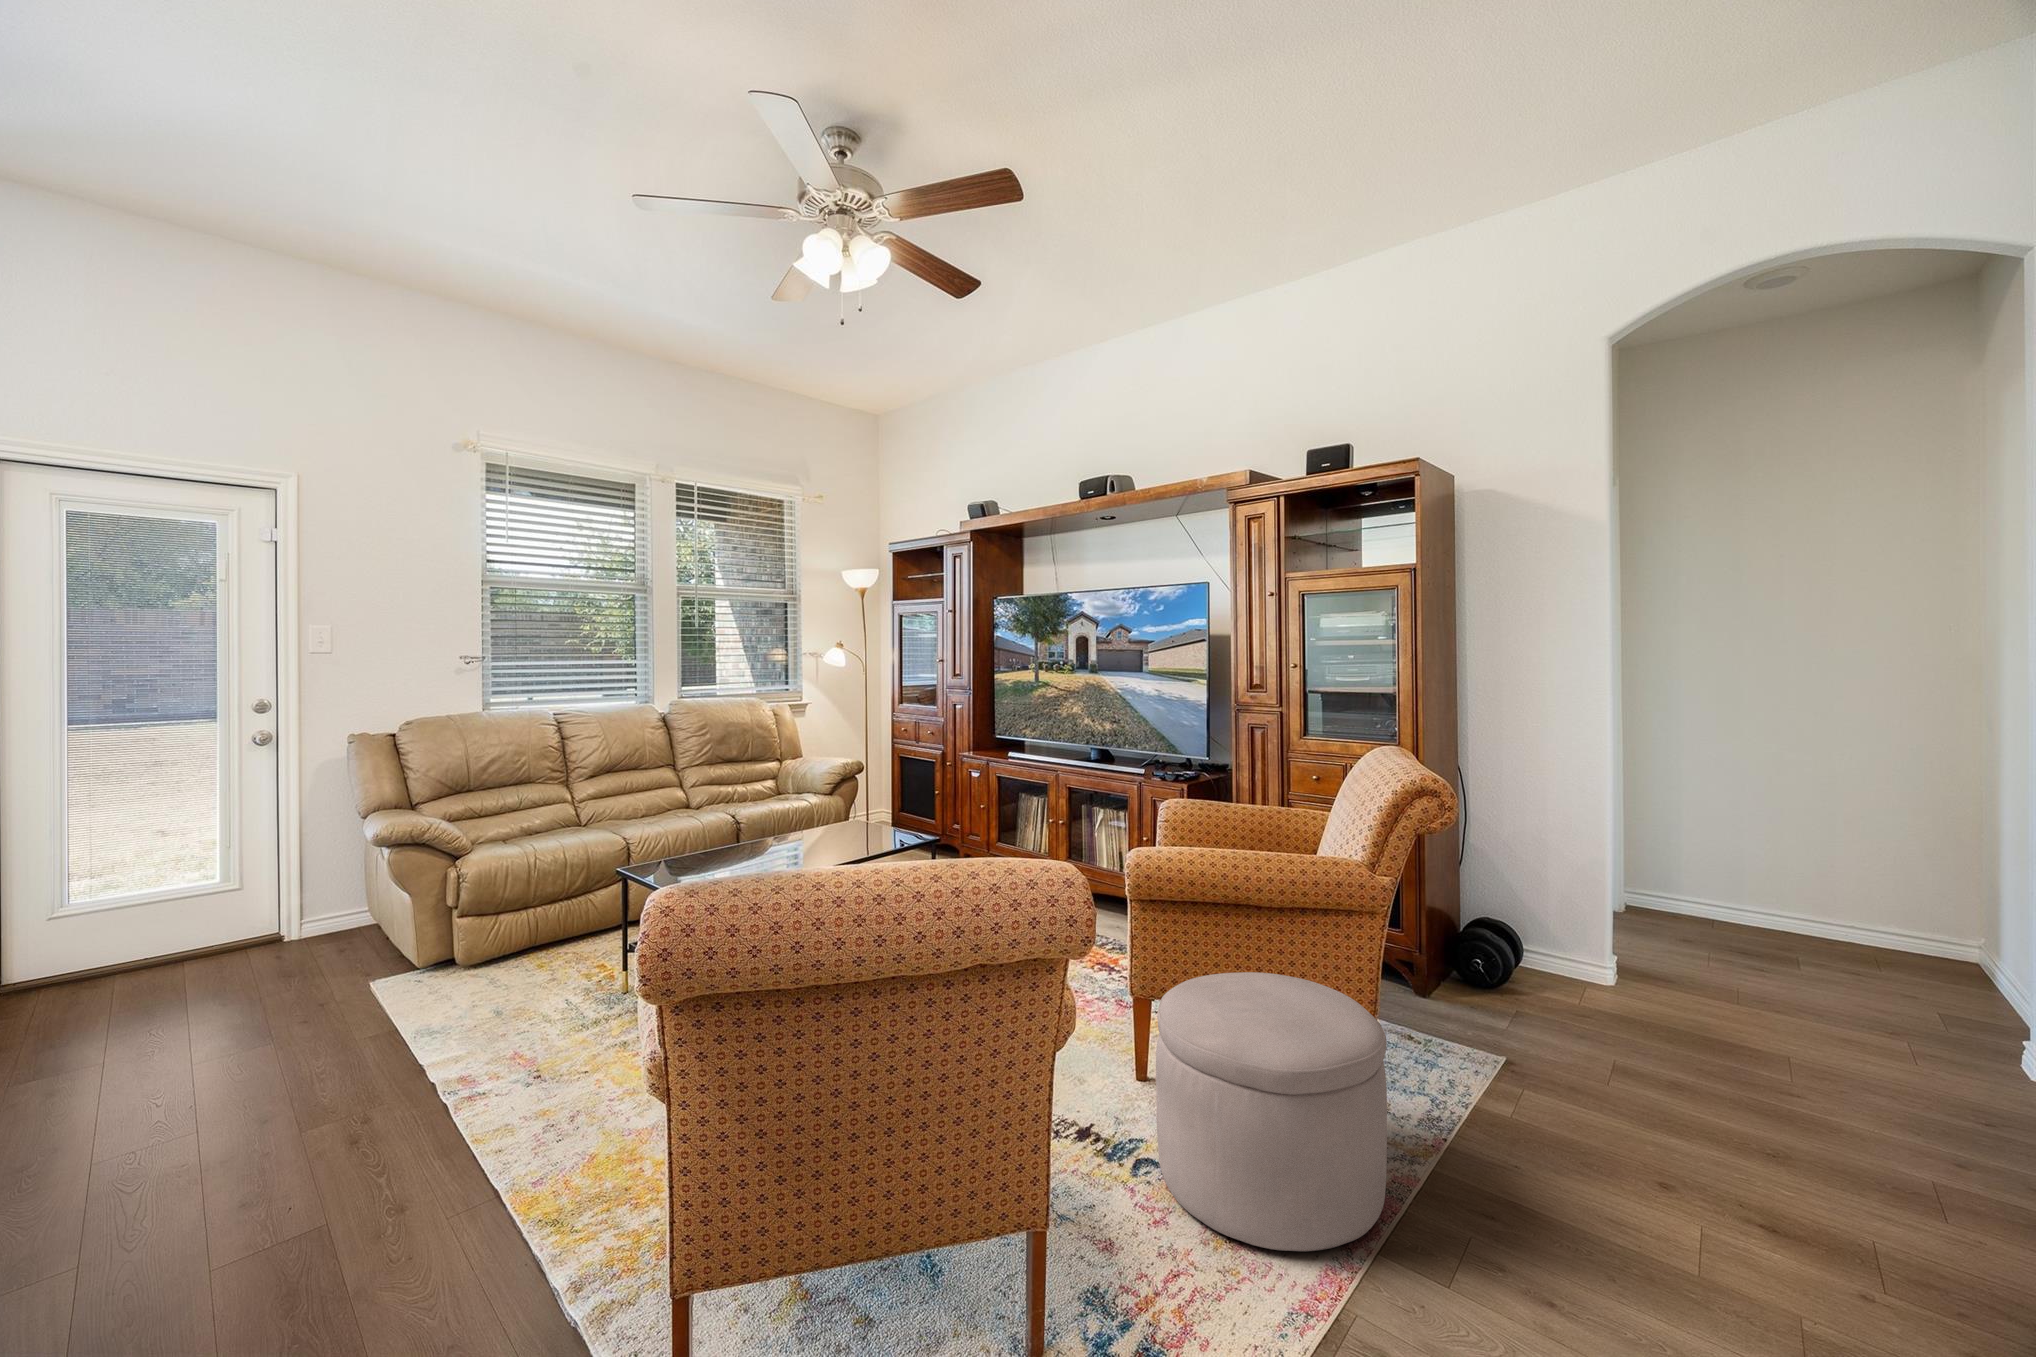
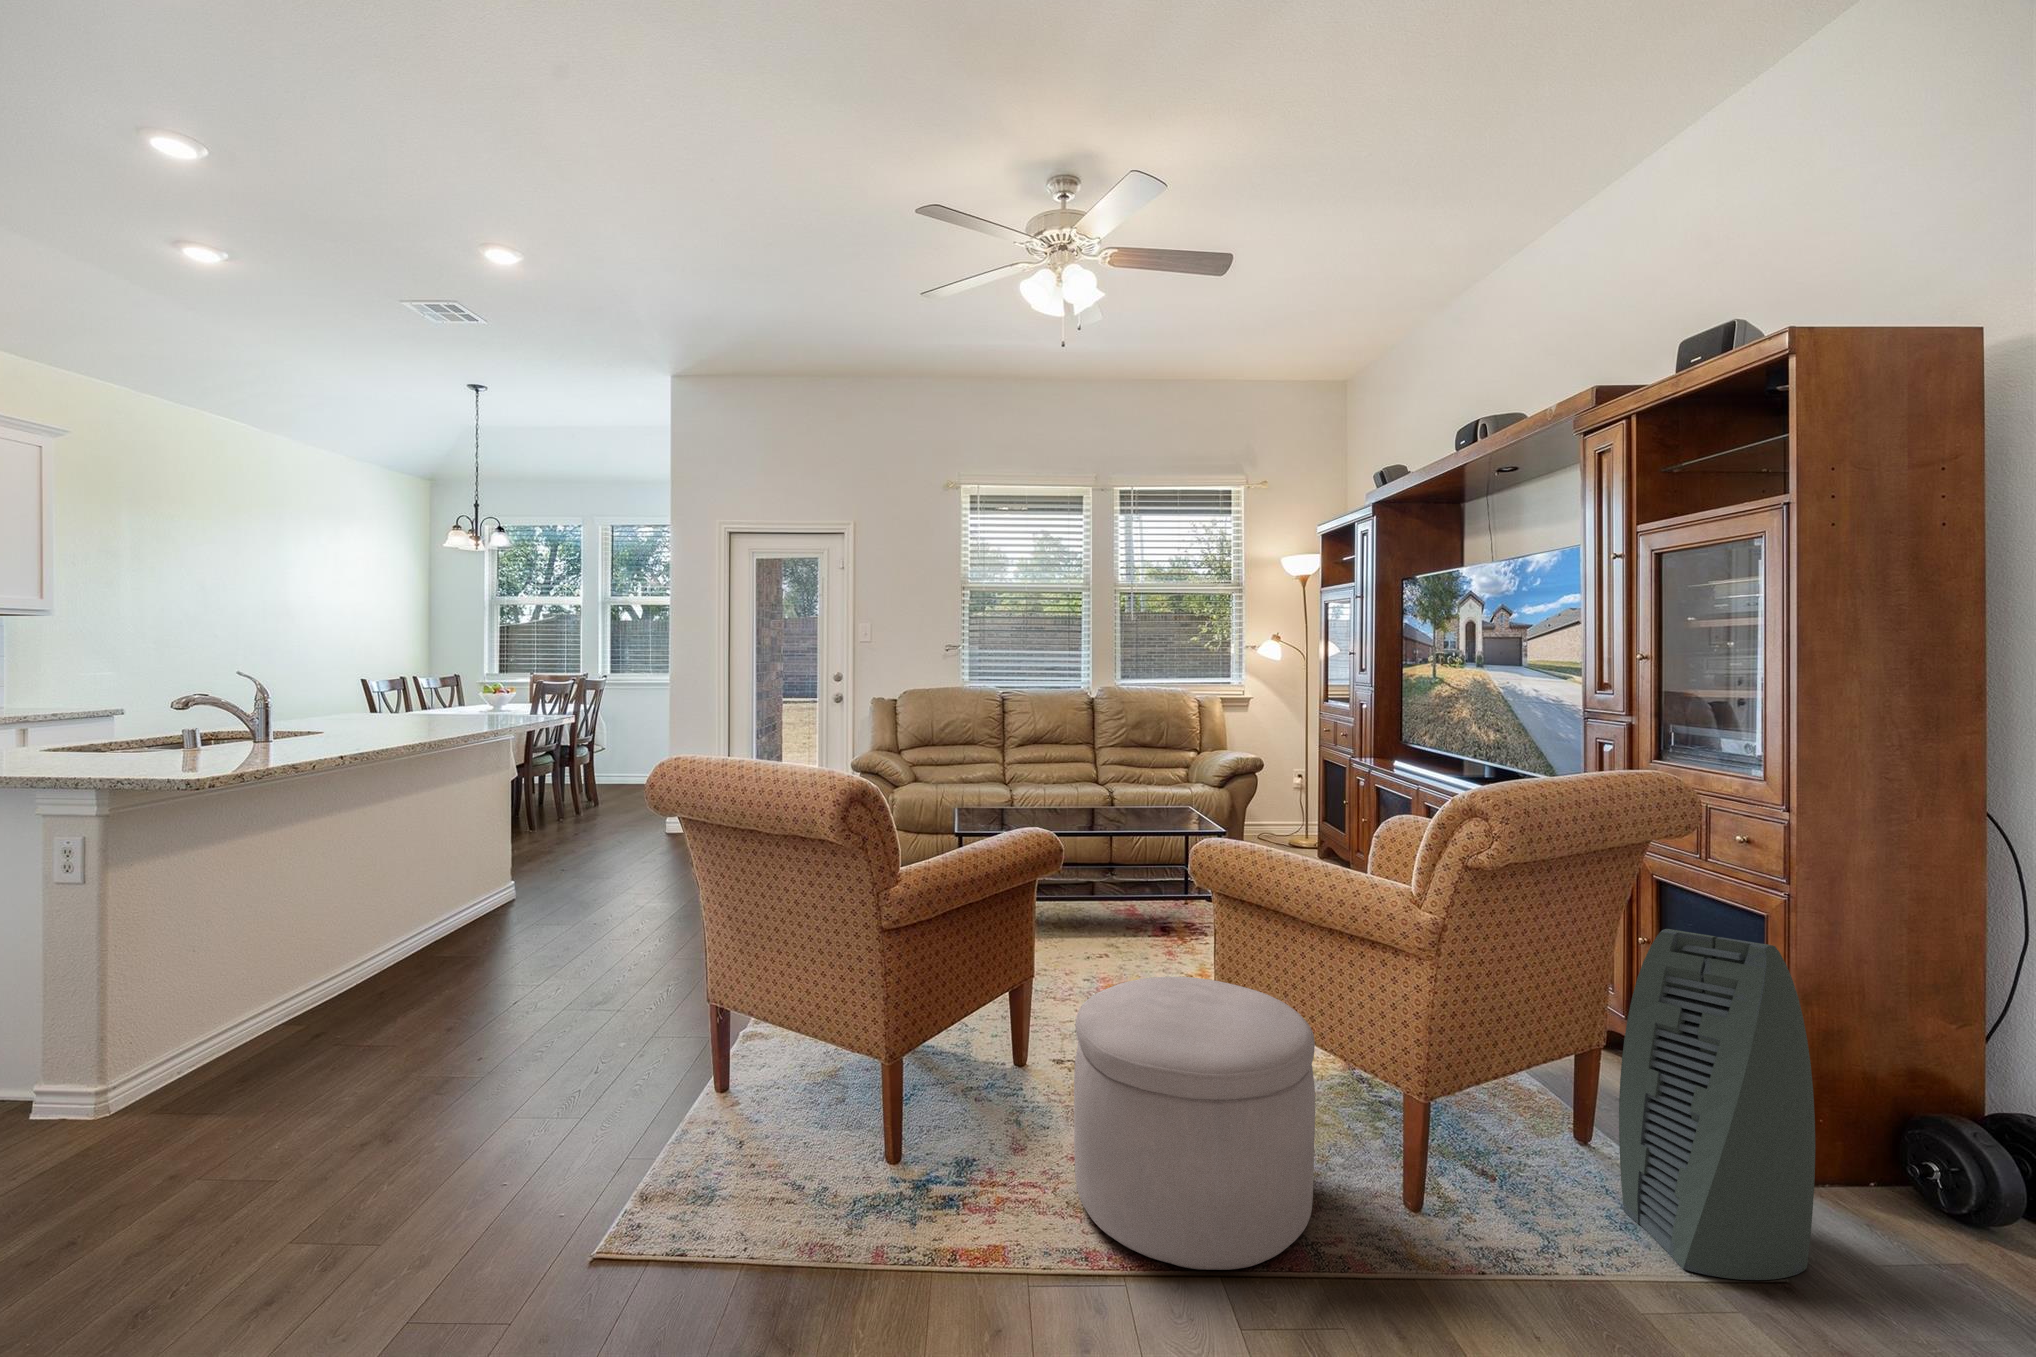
air purifier: none [1421,850,1514,1073] -> present [1619,929,1815,1280]

